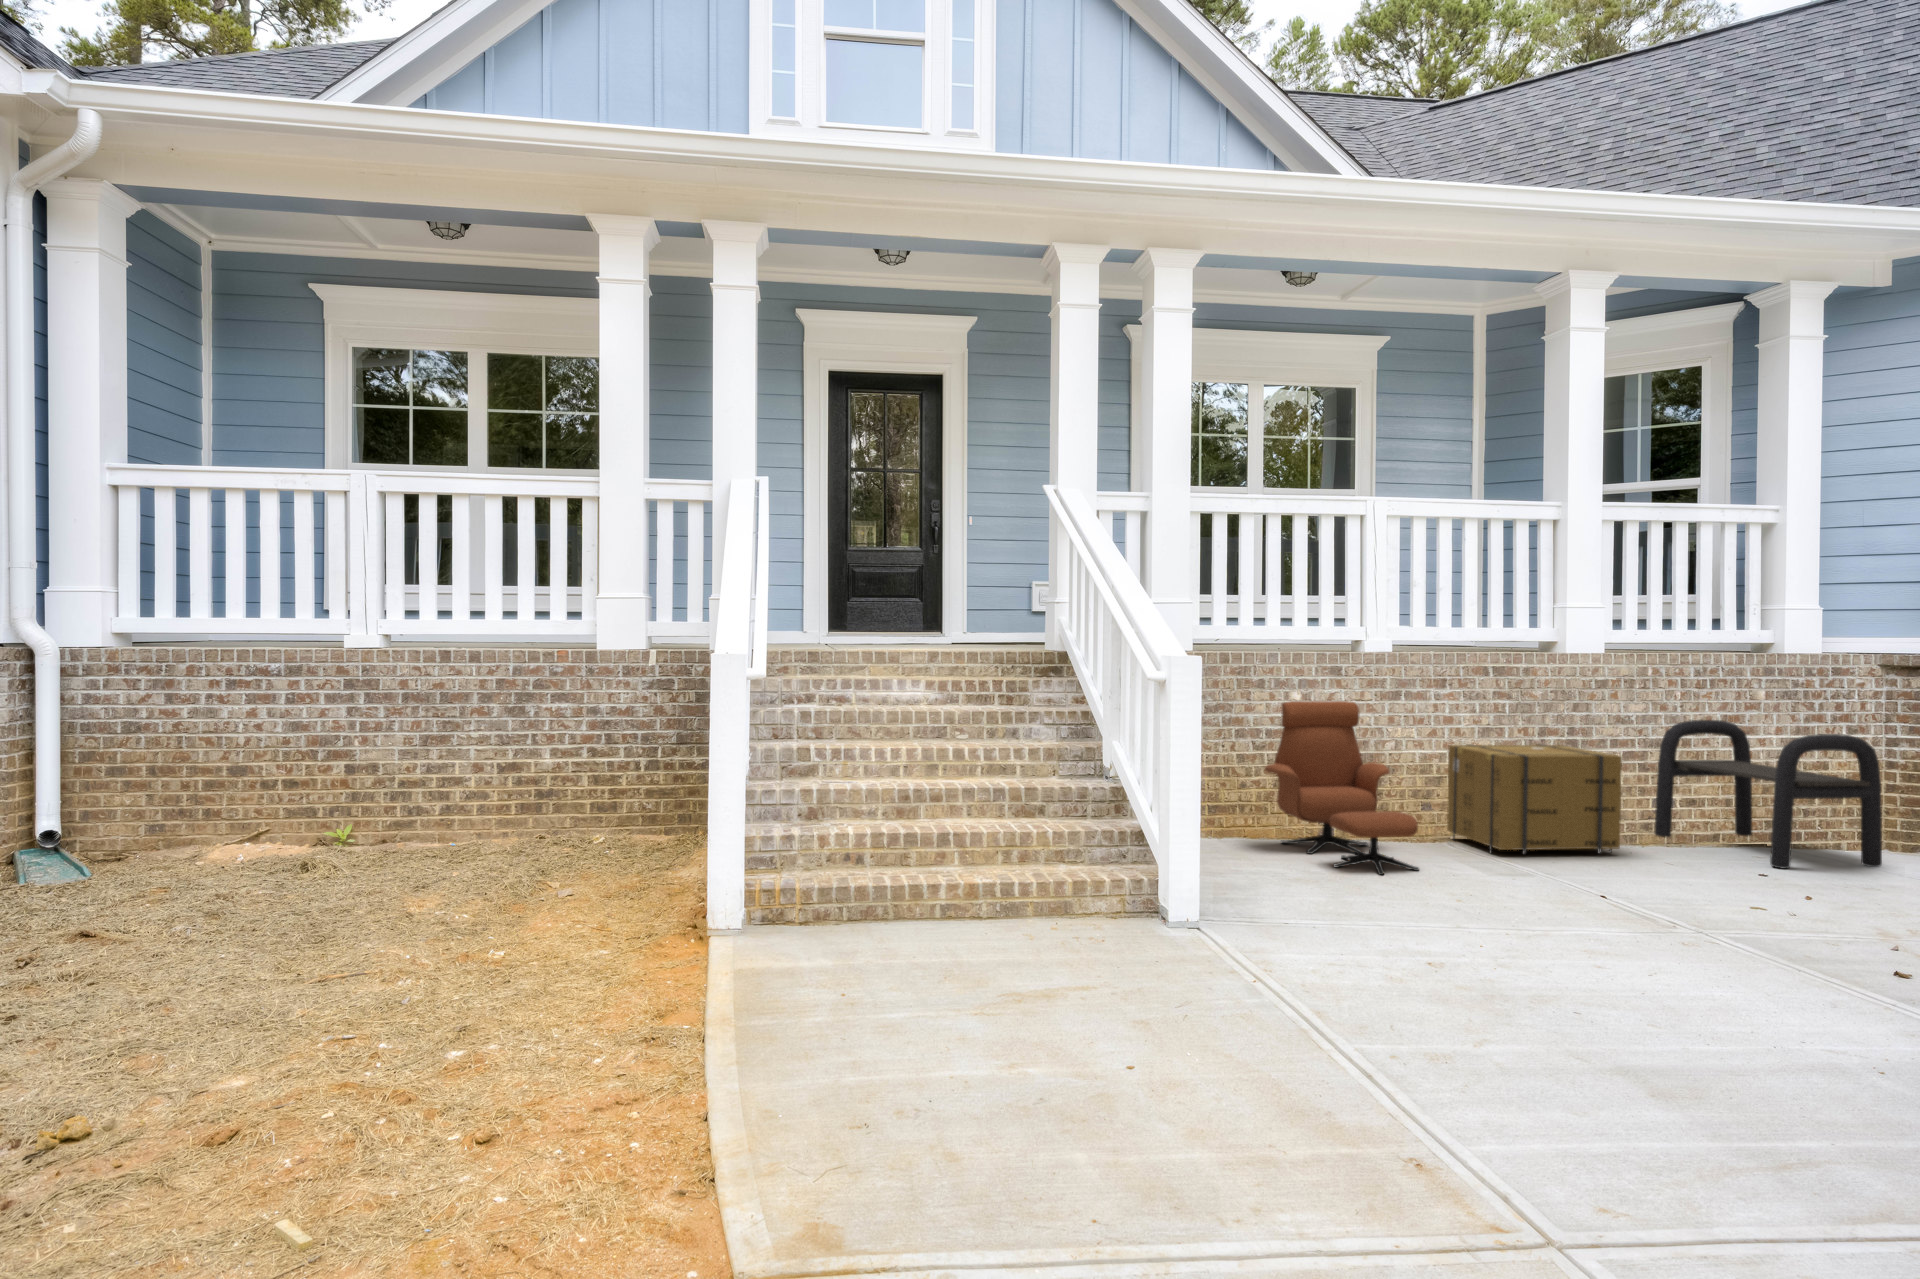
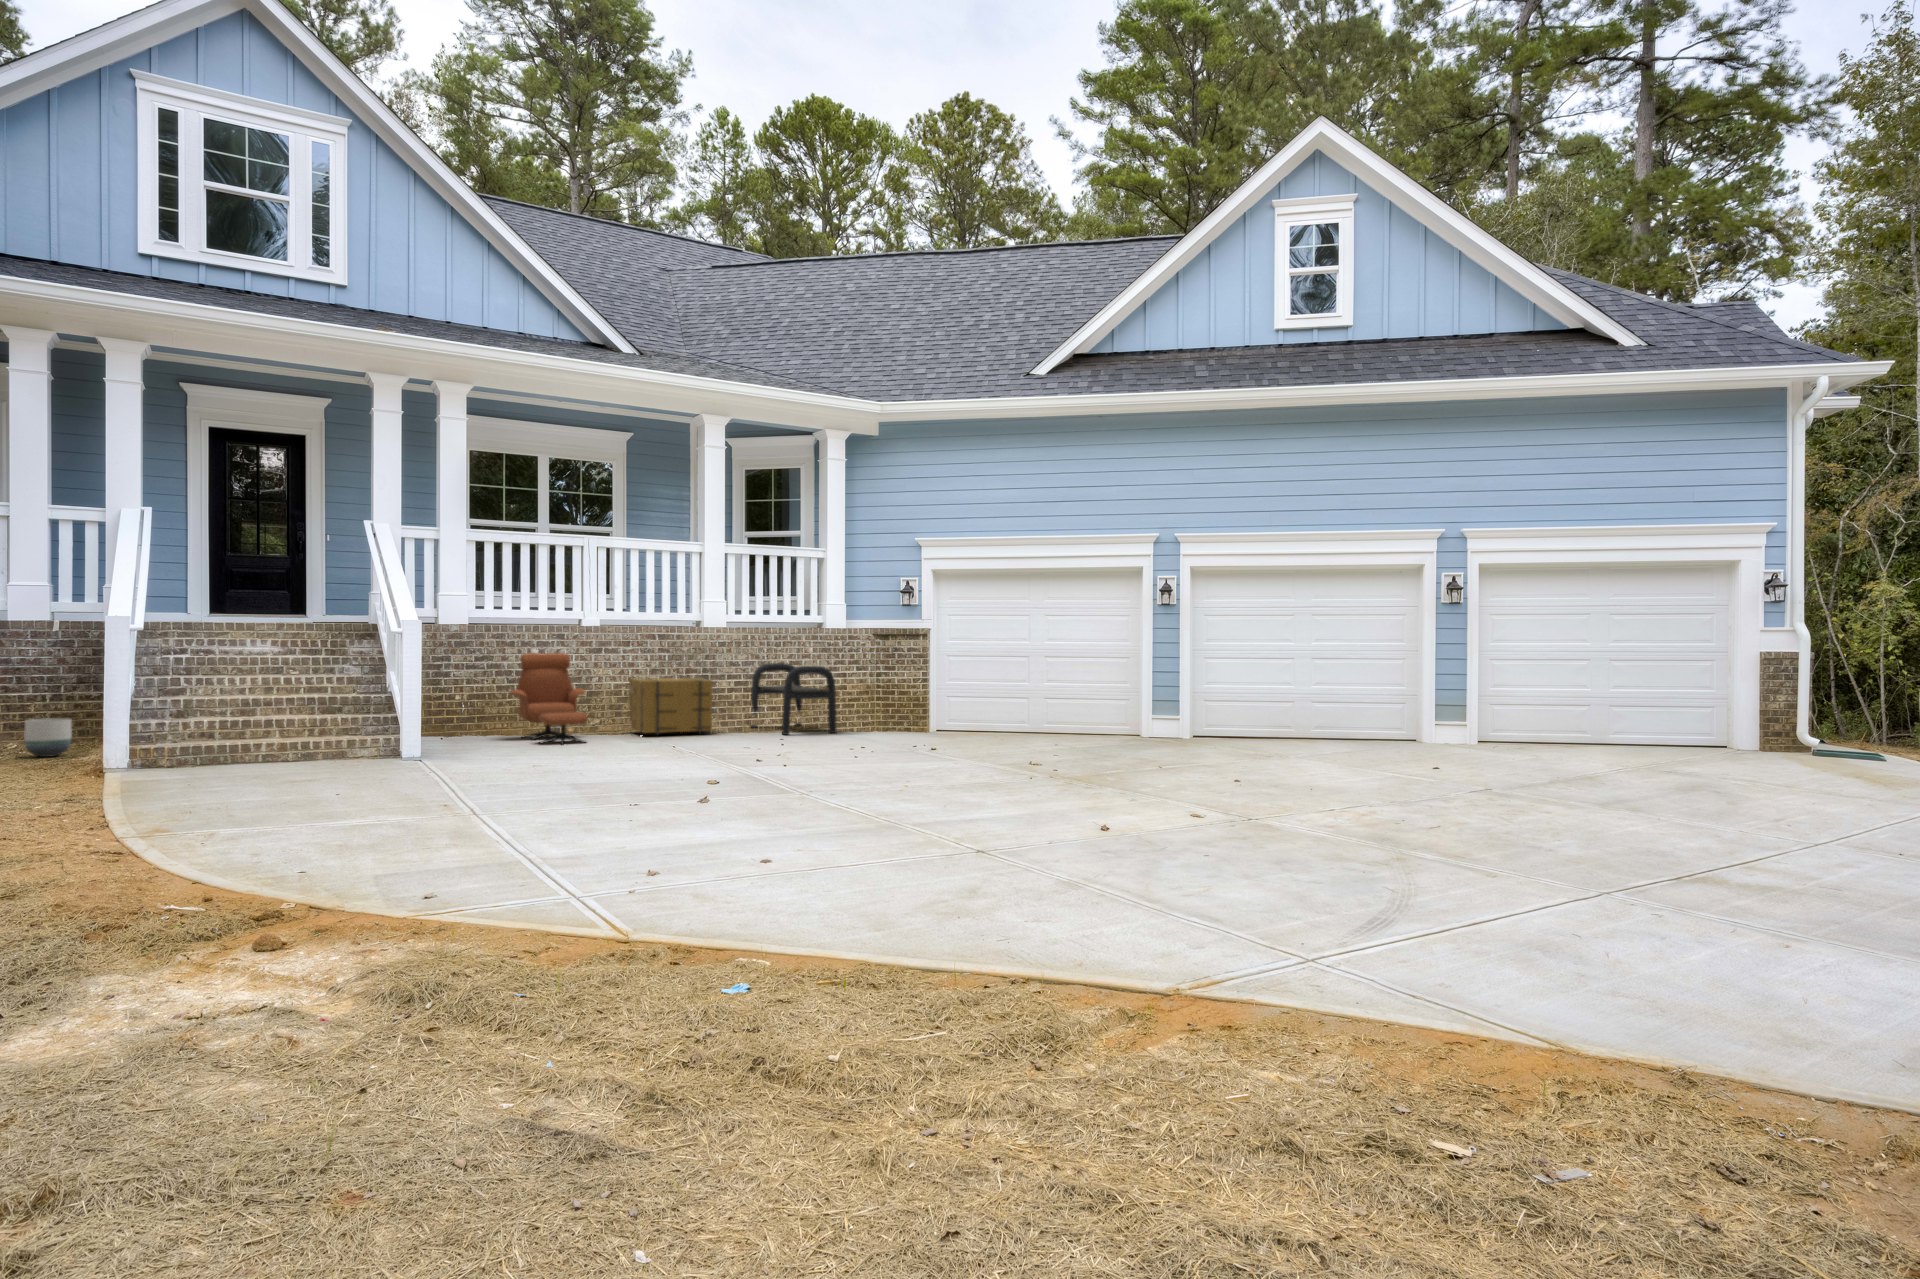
planter: none [612,794,668,854] -> present [25,718,72,757]

